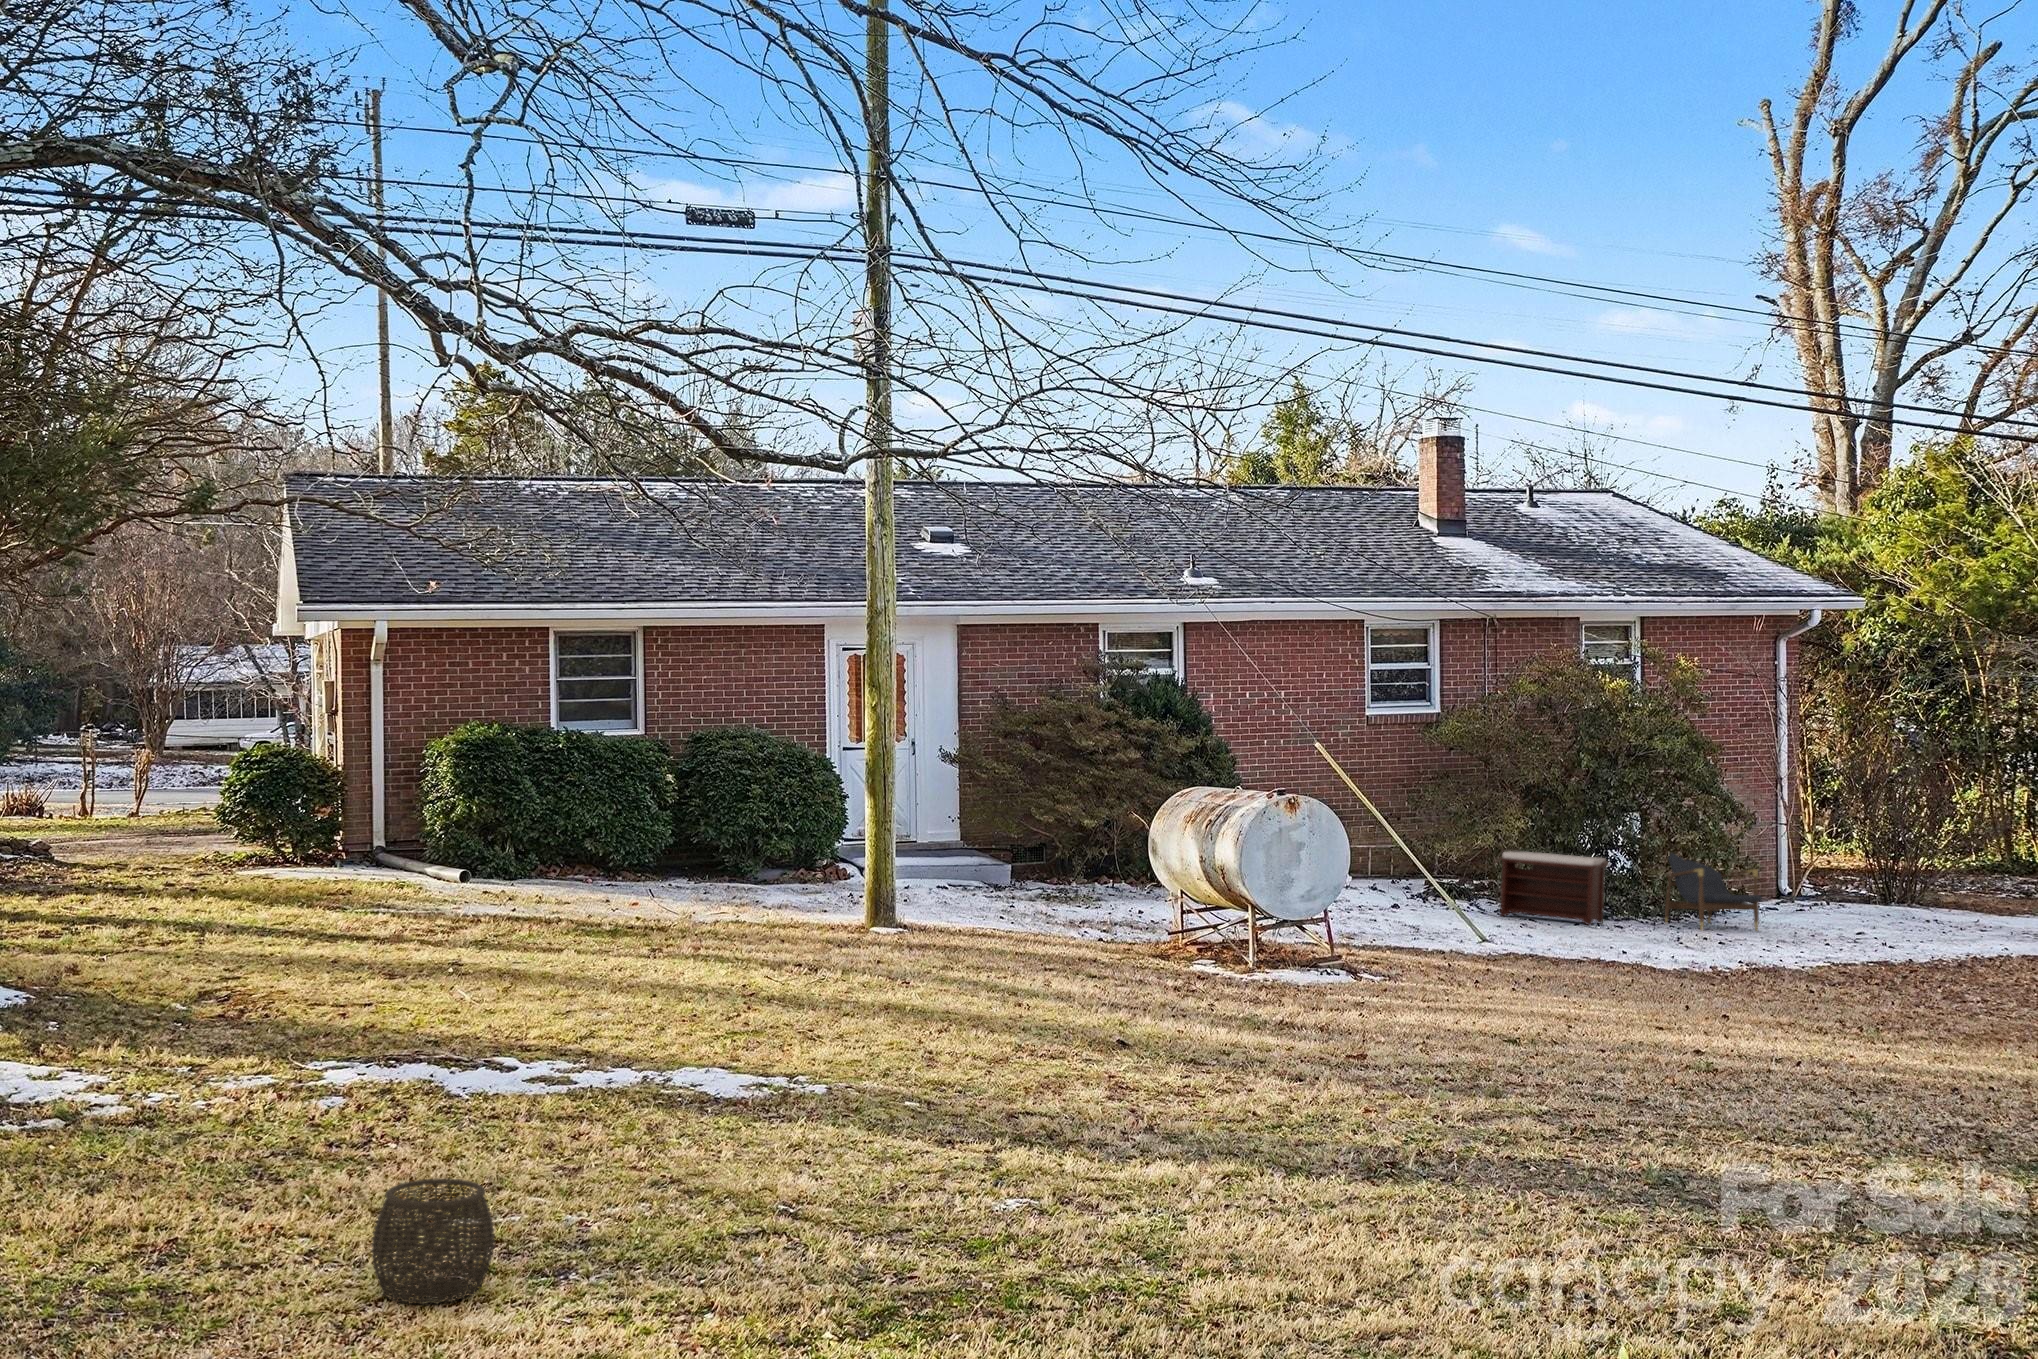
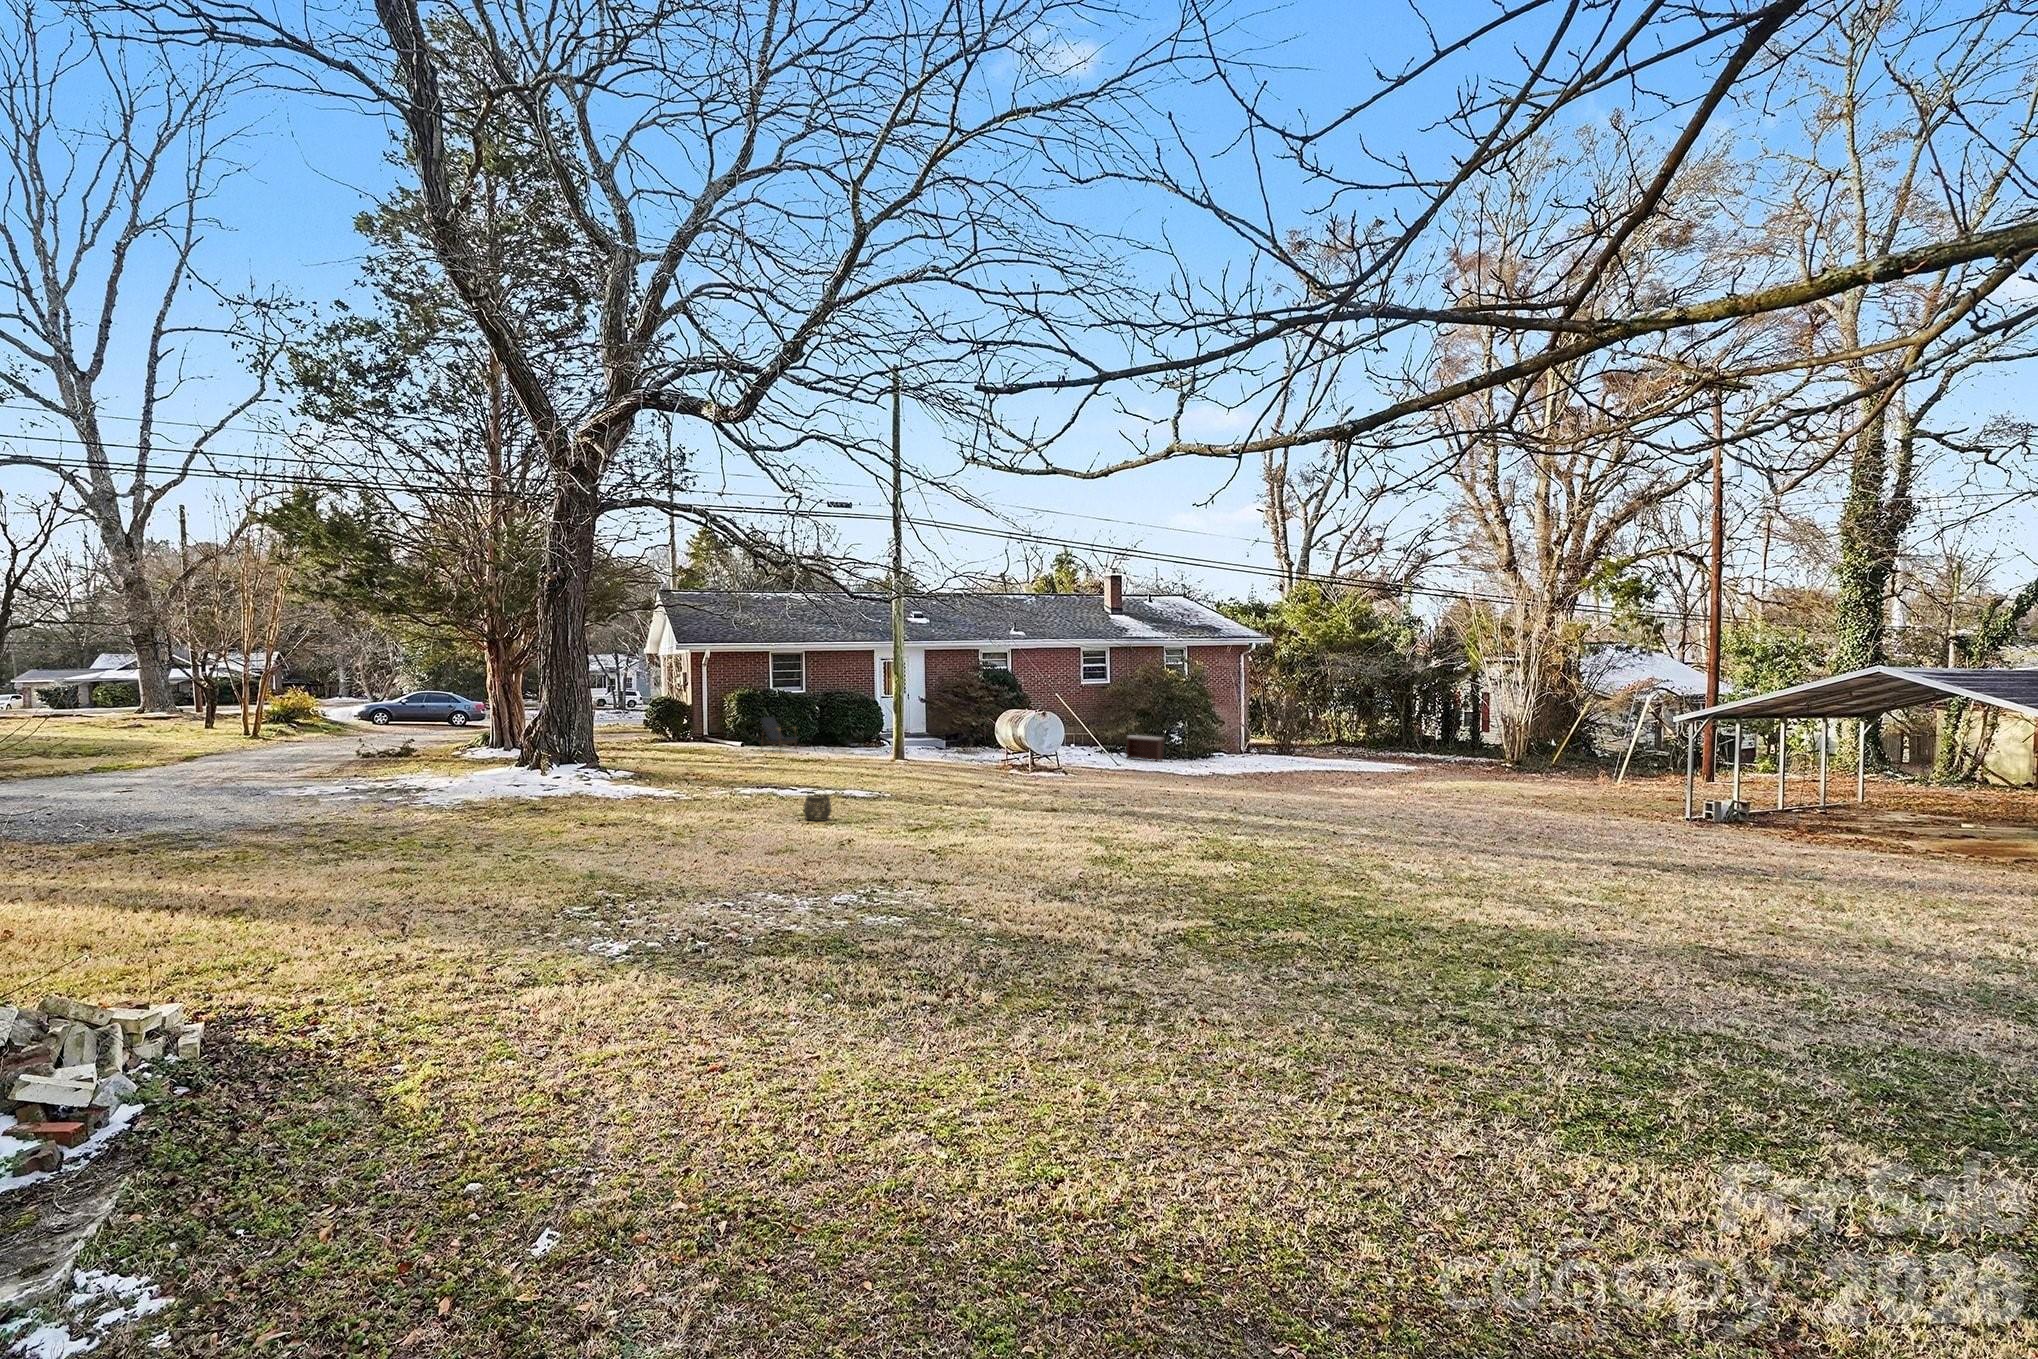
lounge chair: present [1665,853,1762,931] -> present [761,718,798,749]

